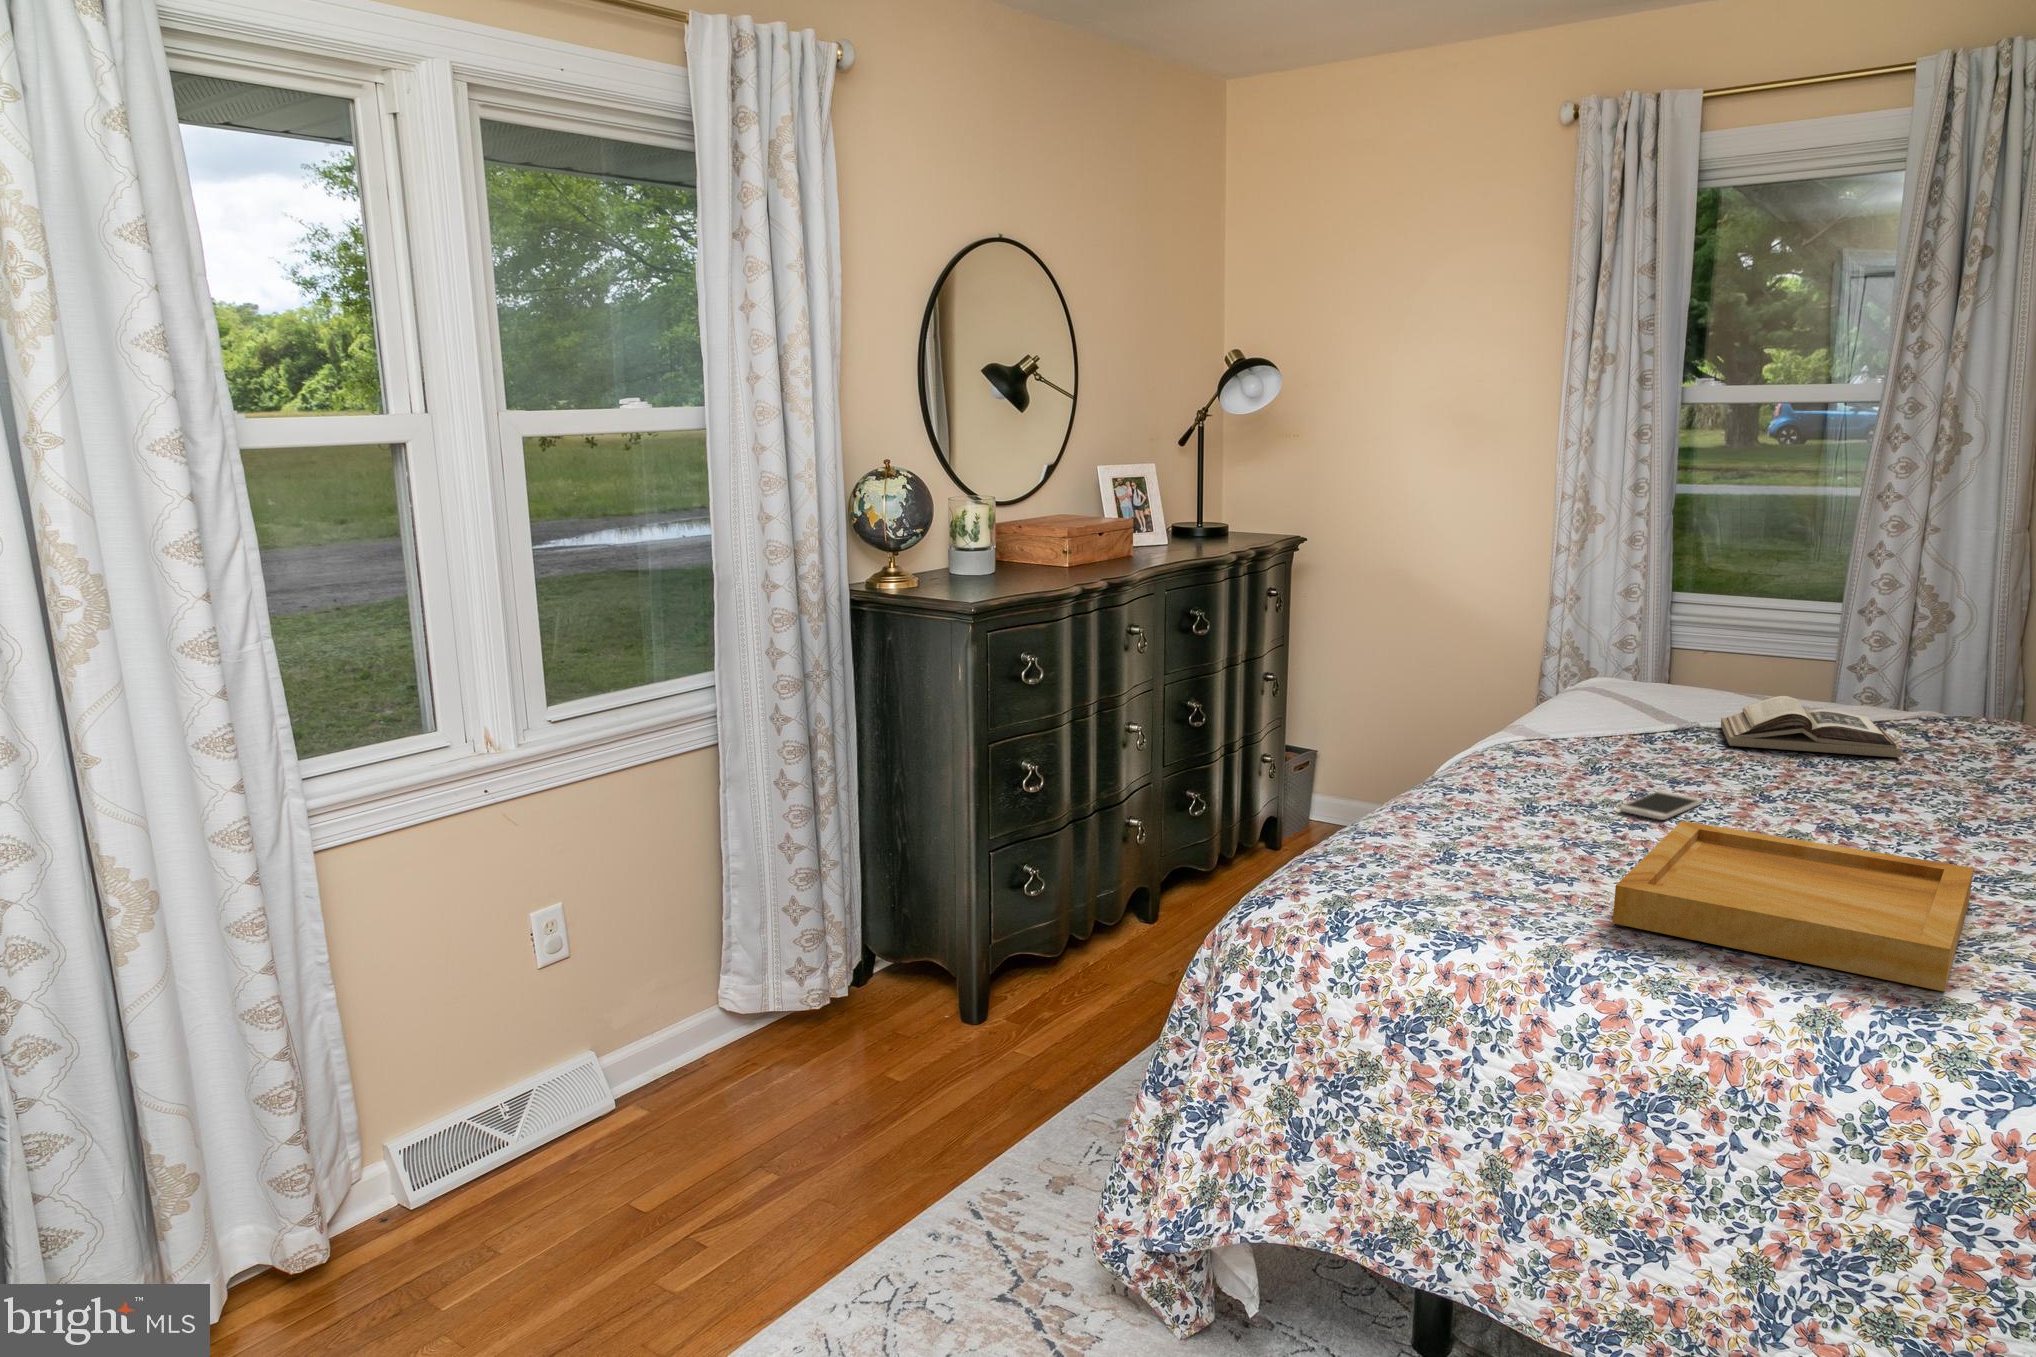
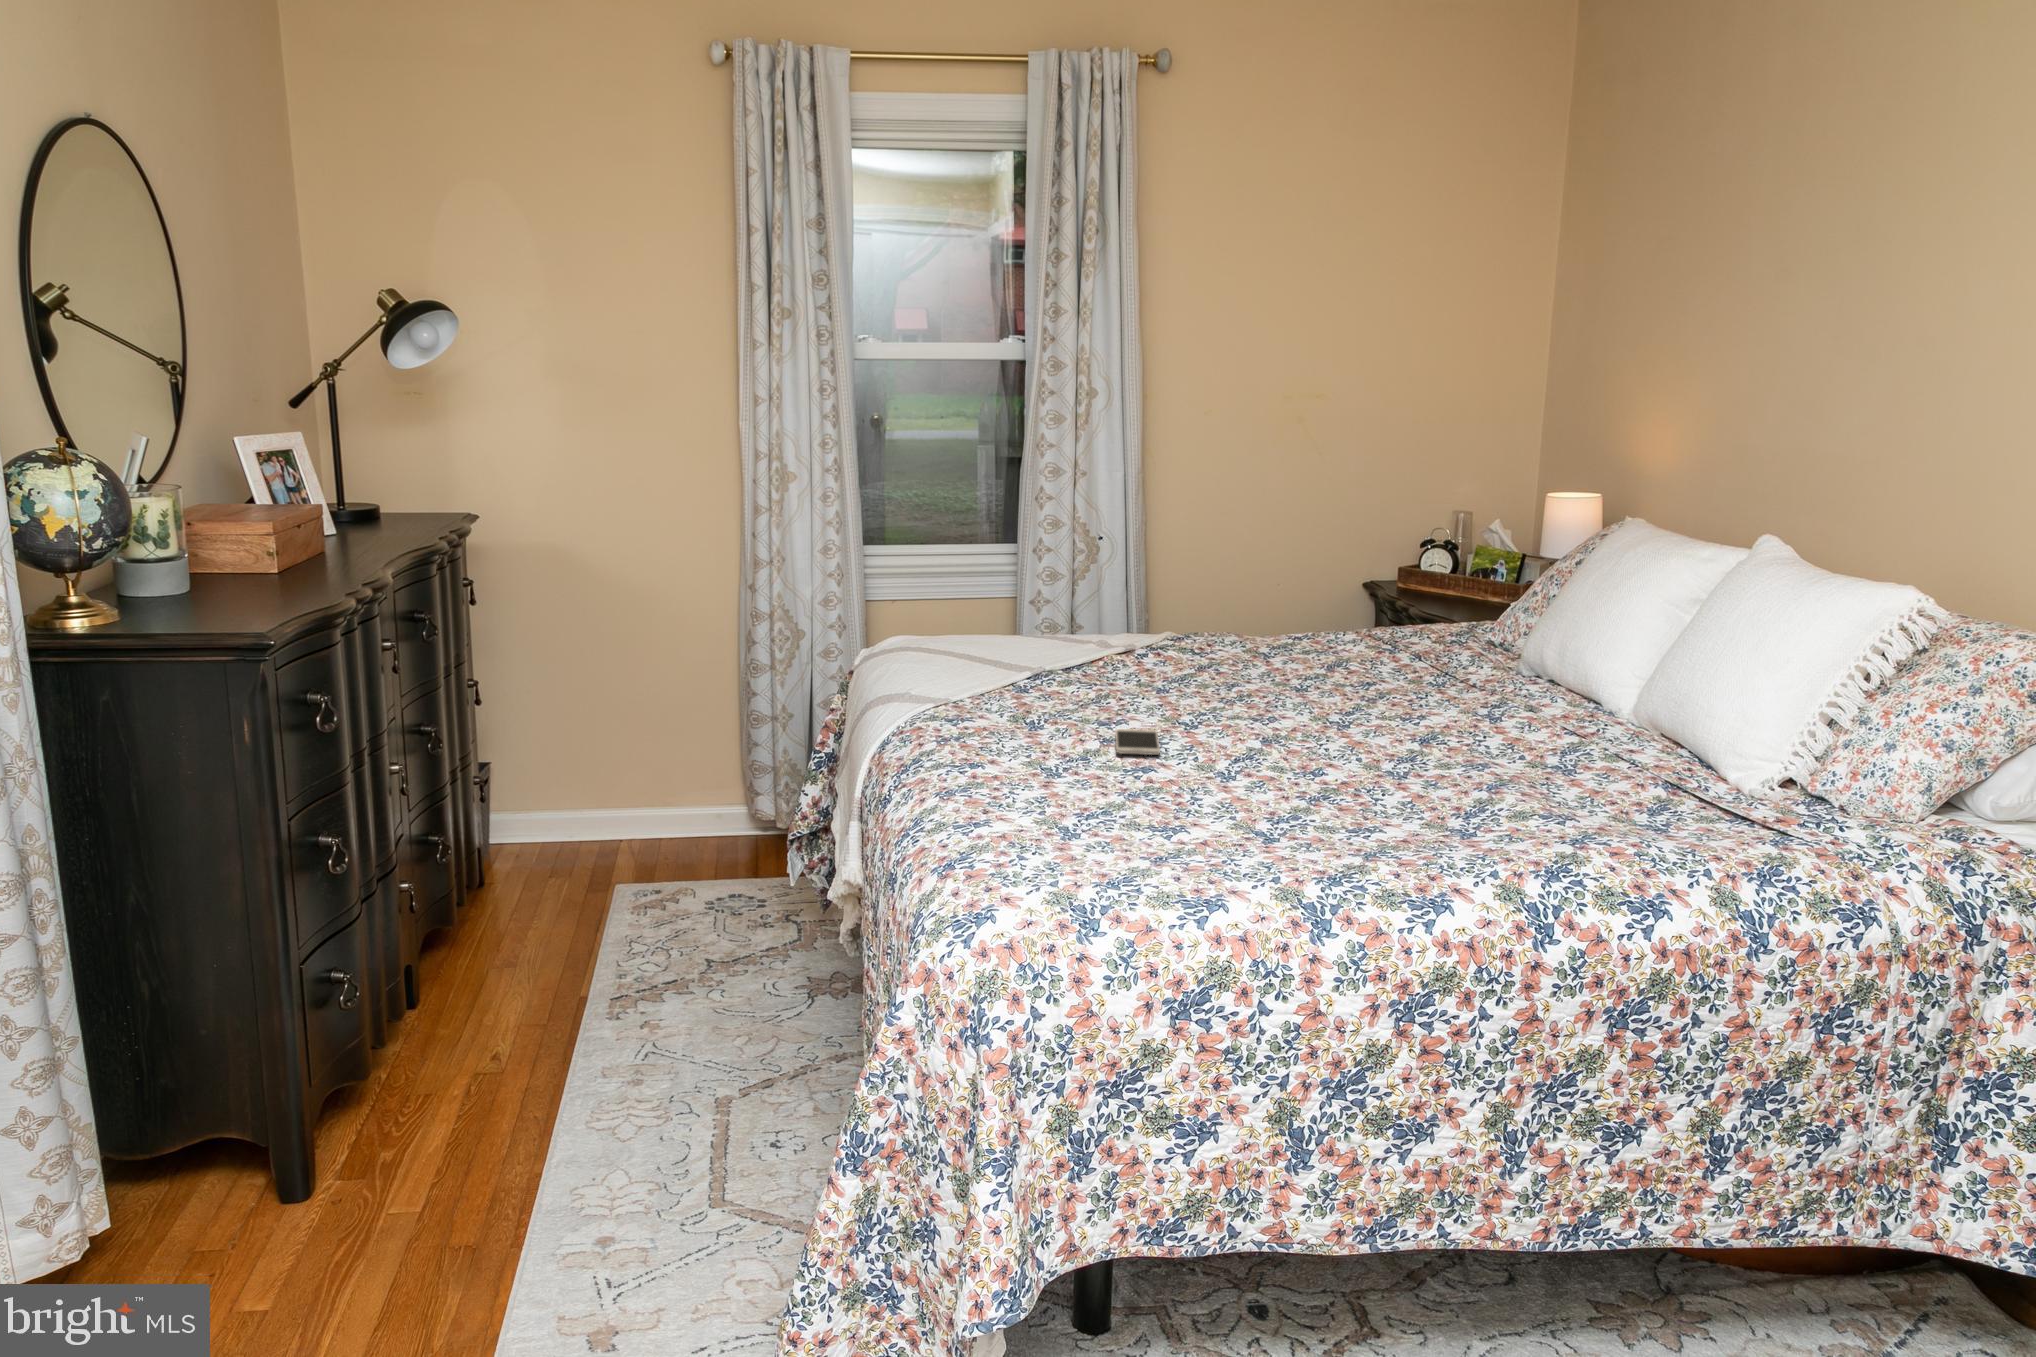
book: present [1721,696,1901,758] -> none [1050,629,1206,680]
tray: present [1613,821,1974,992] -> none [1218,746,1541,853]

